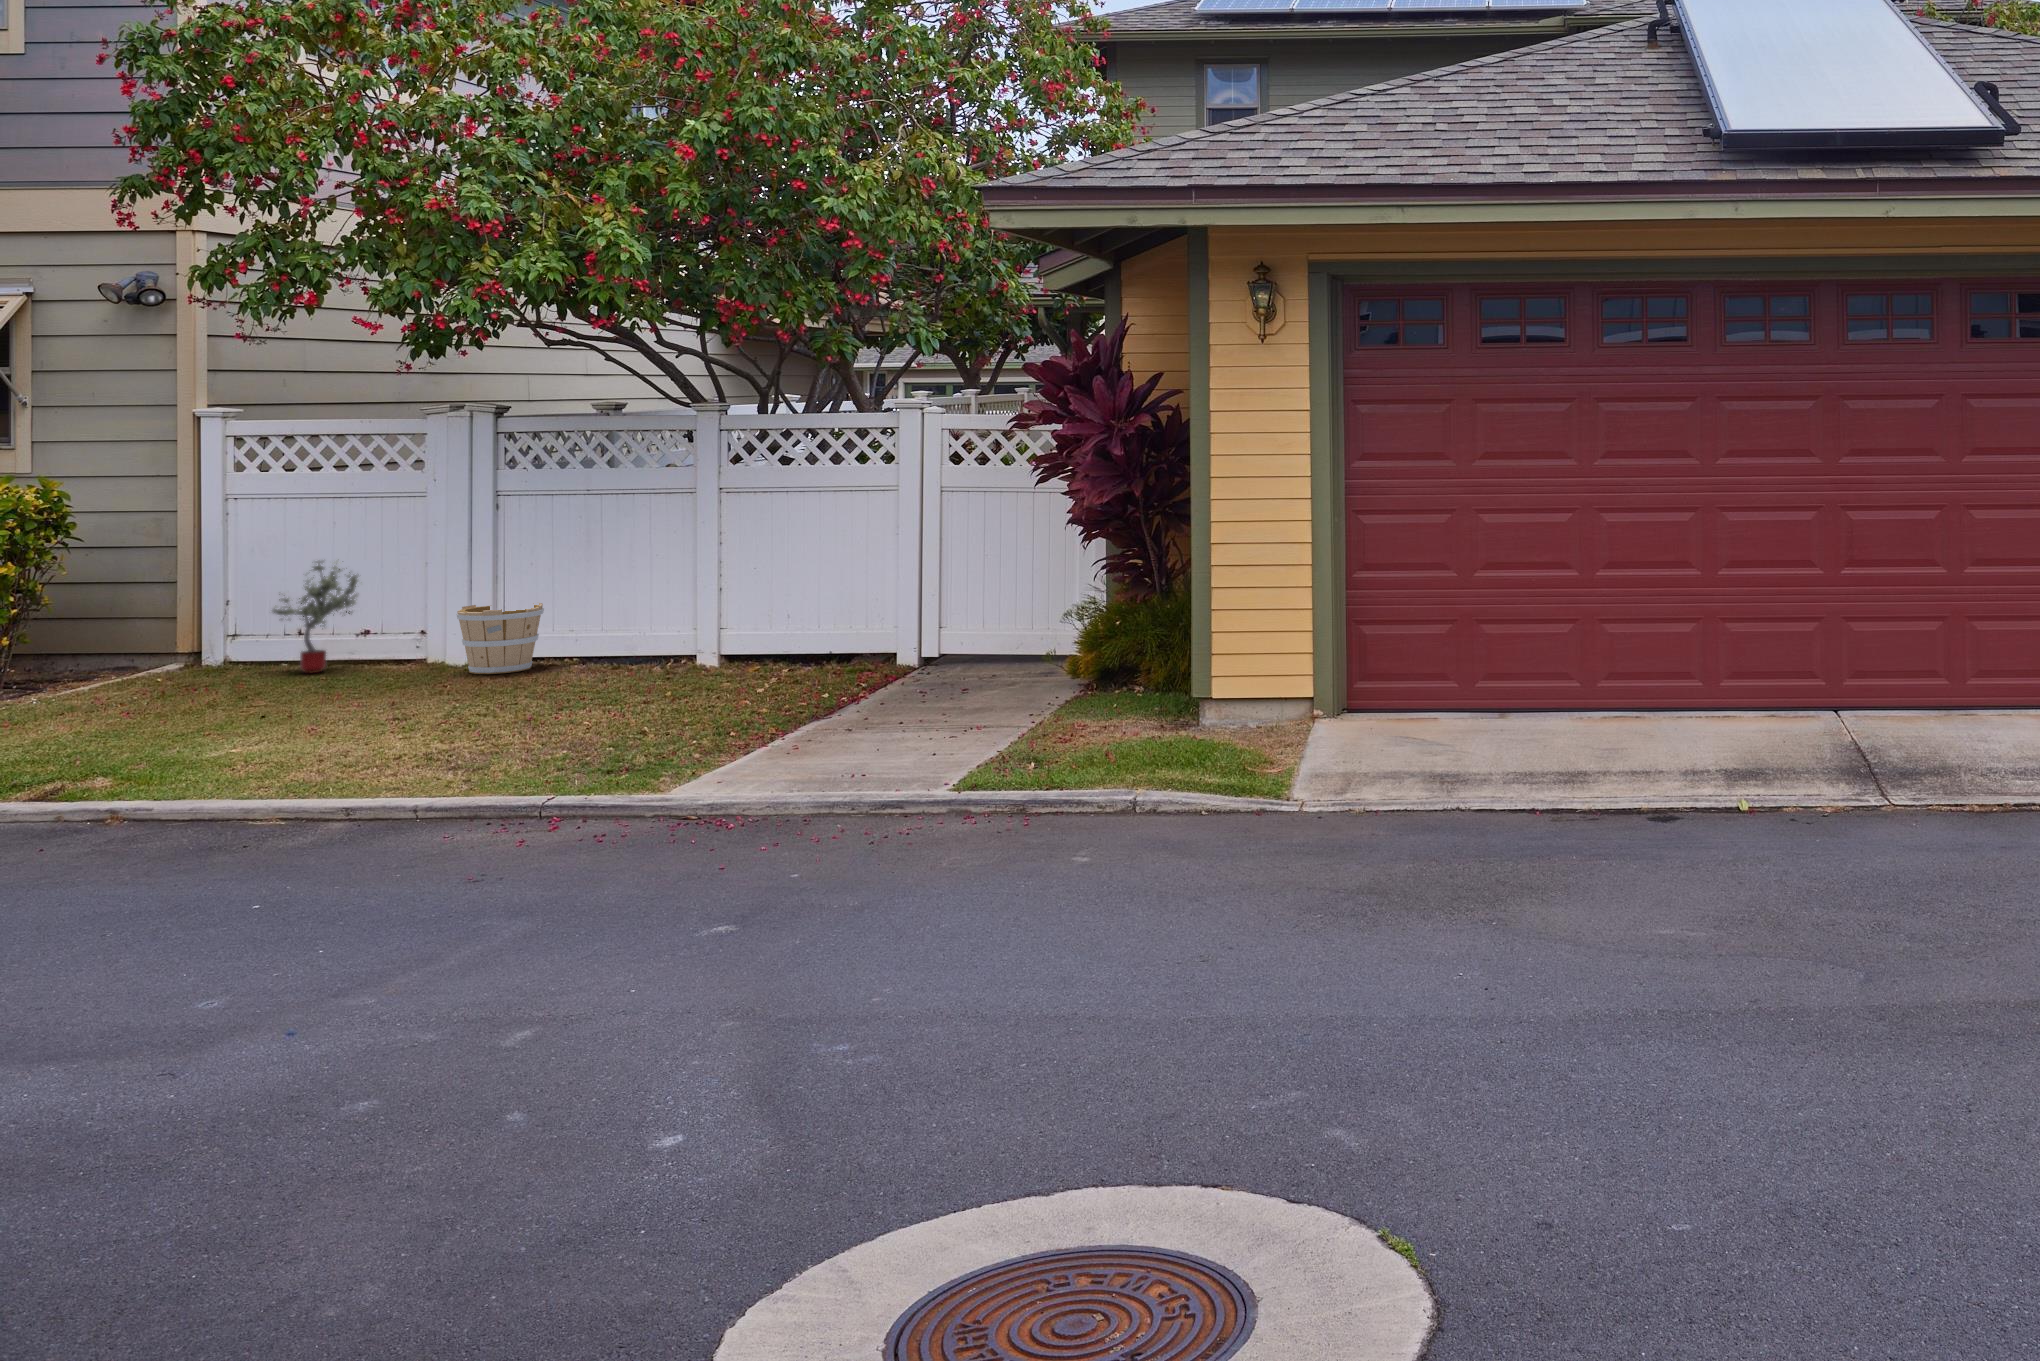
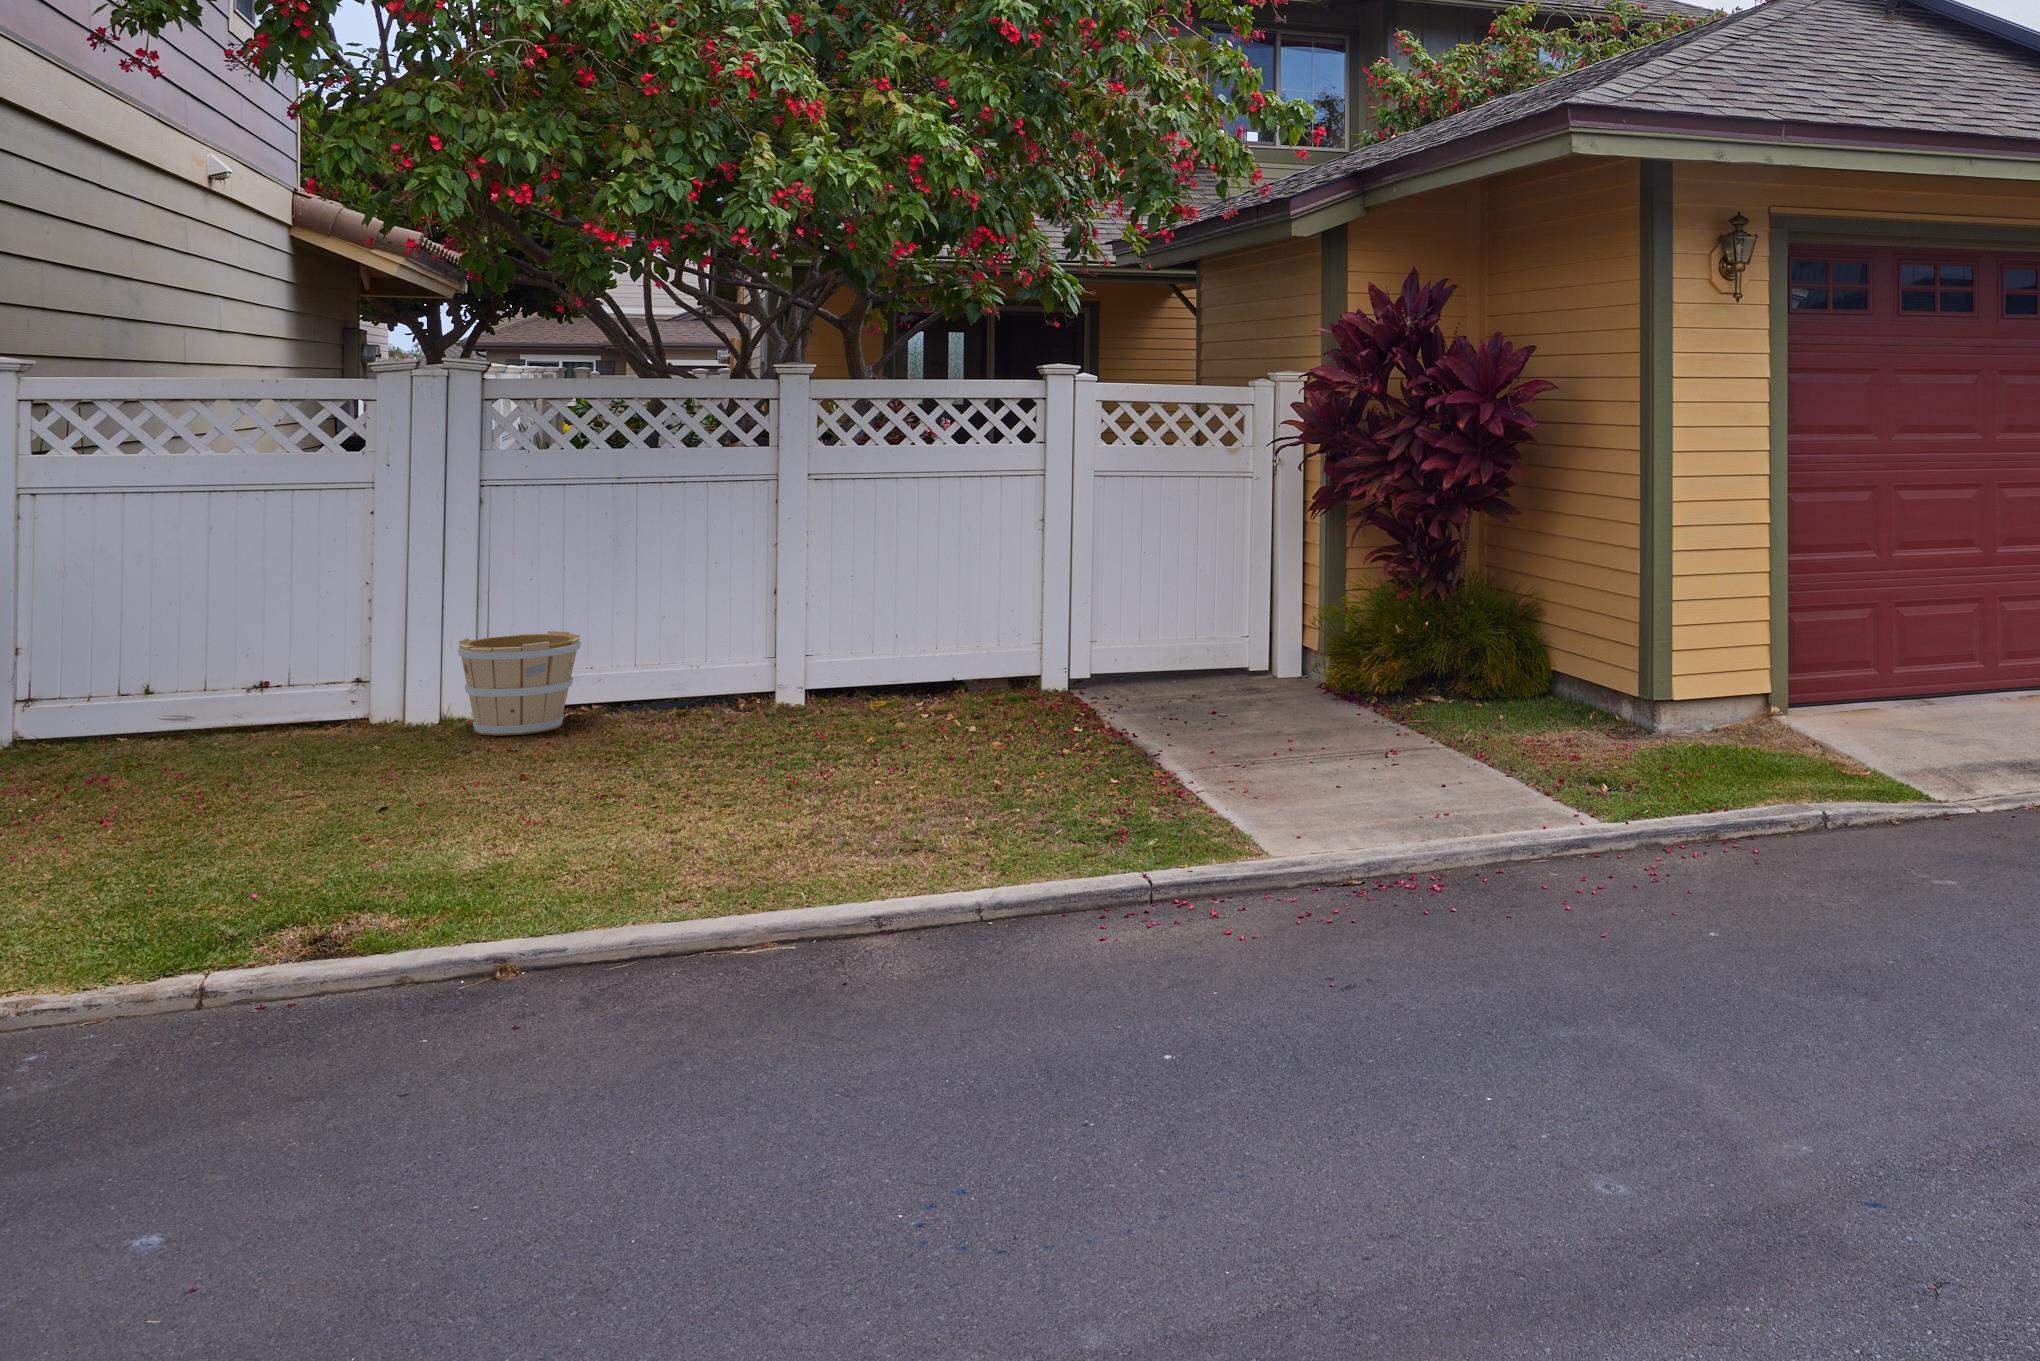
potted tree: present [273,561,358,673] -> none [123,577,293,752]

